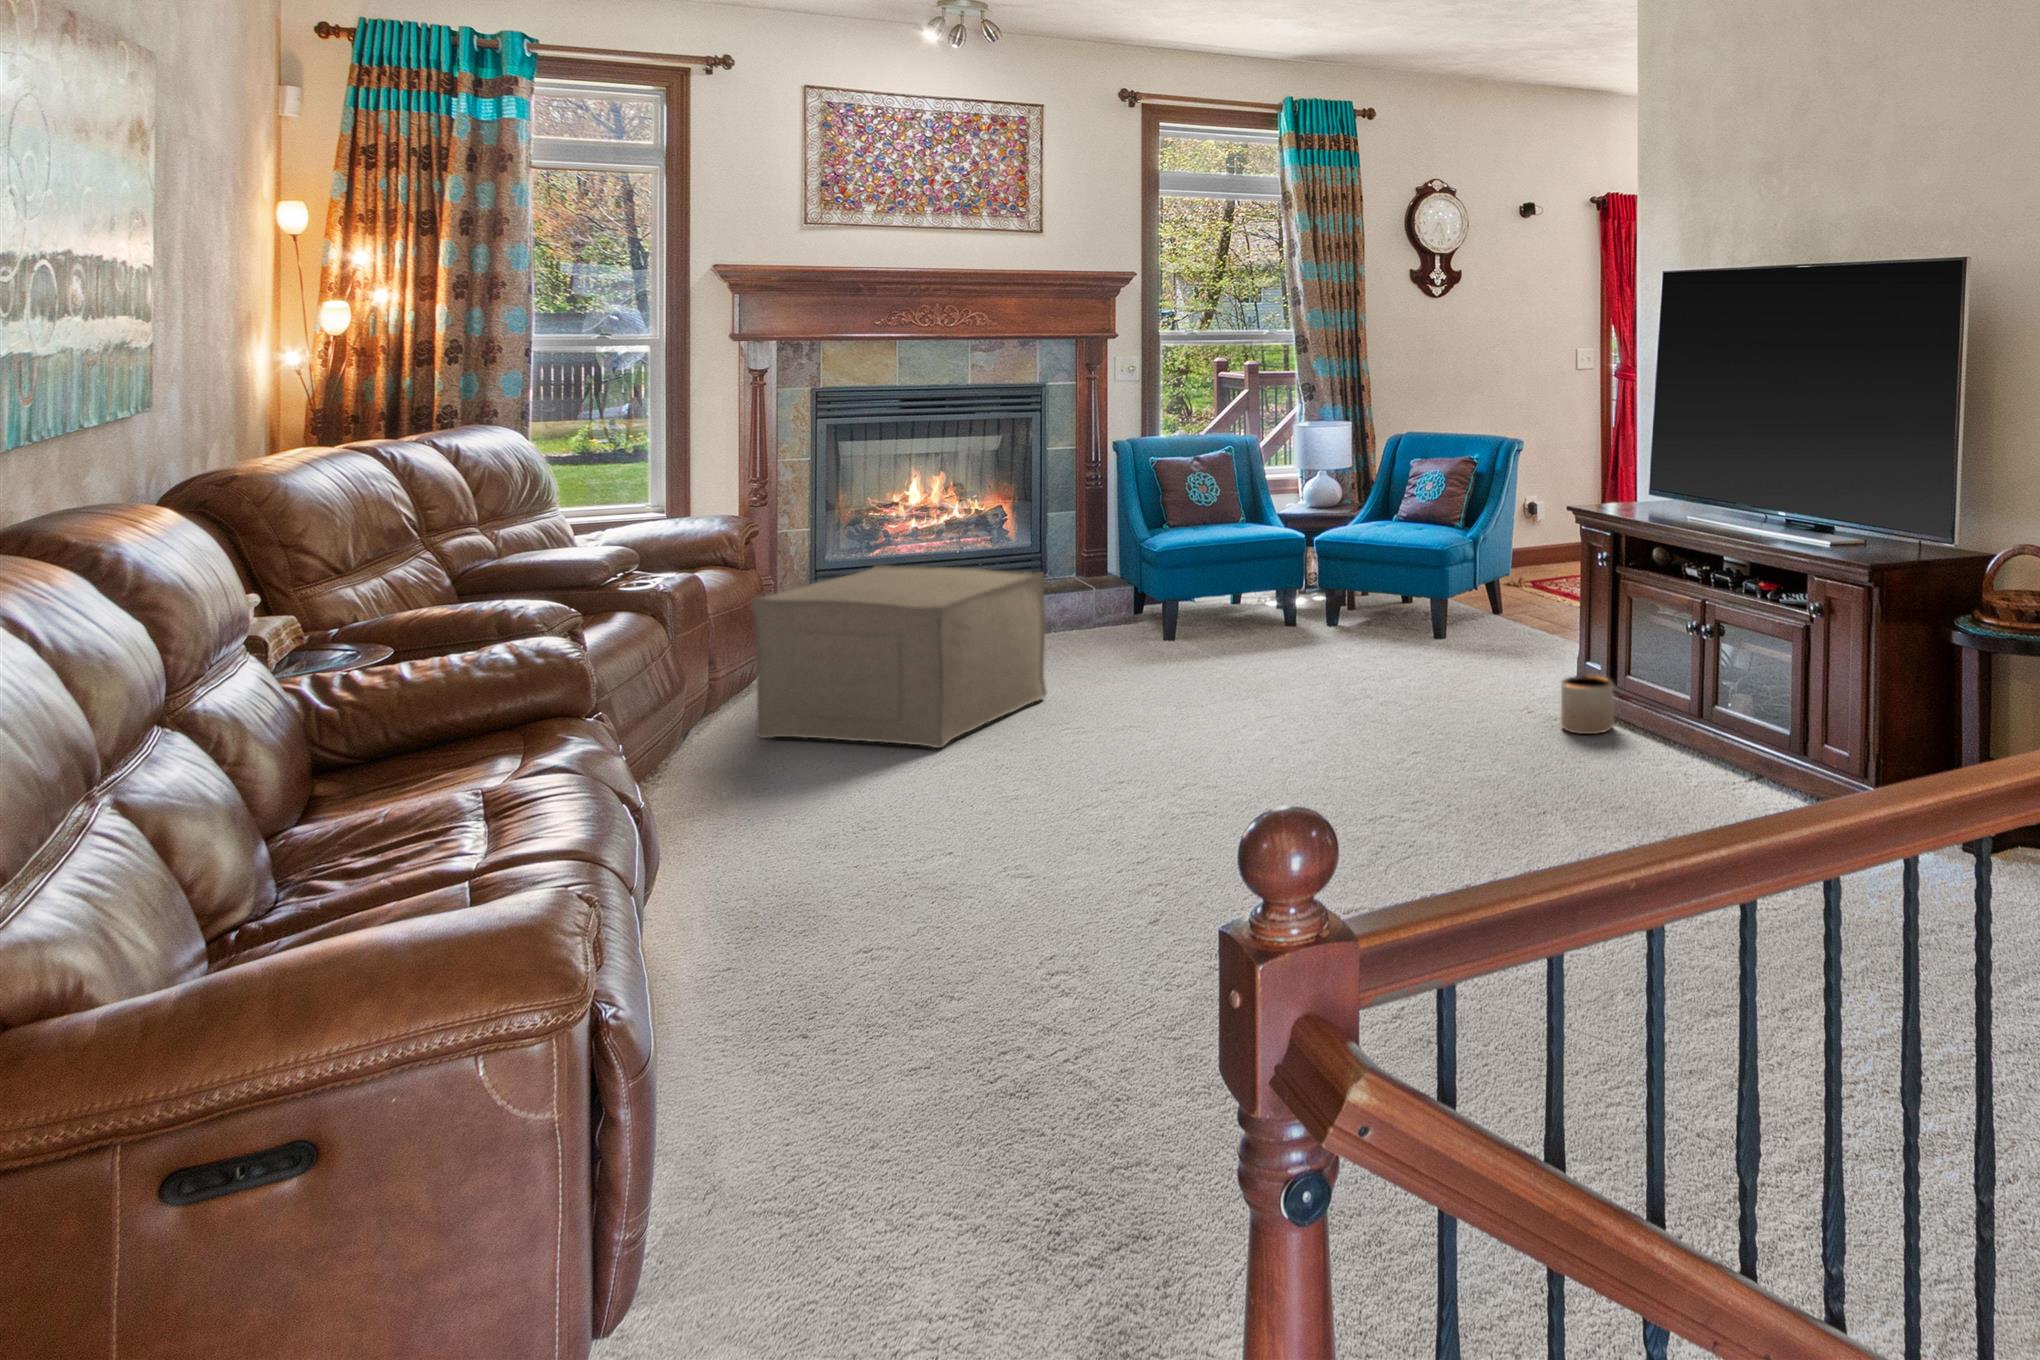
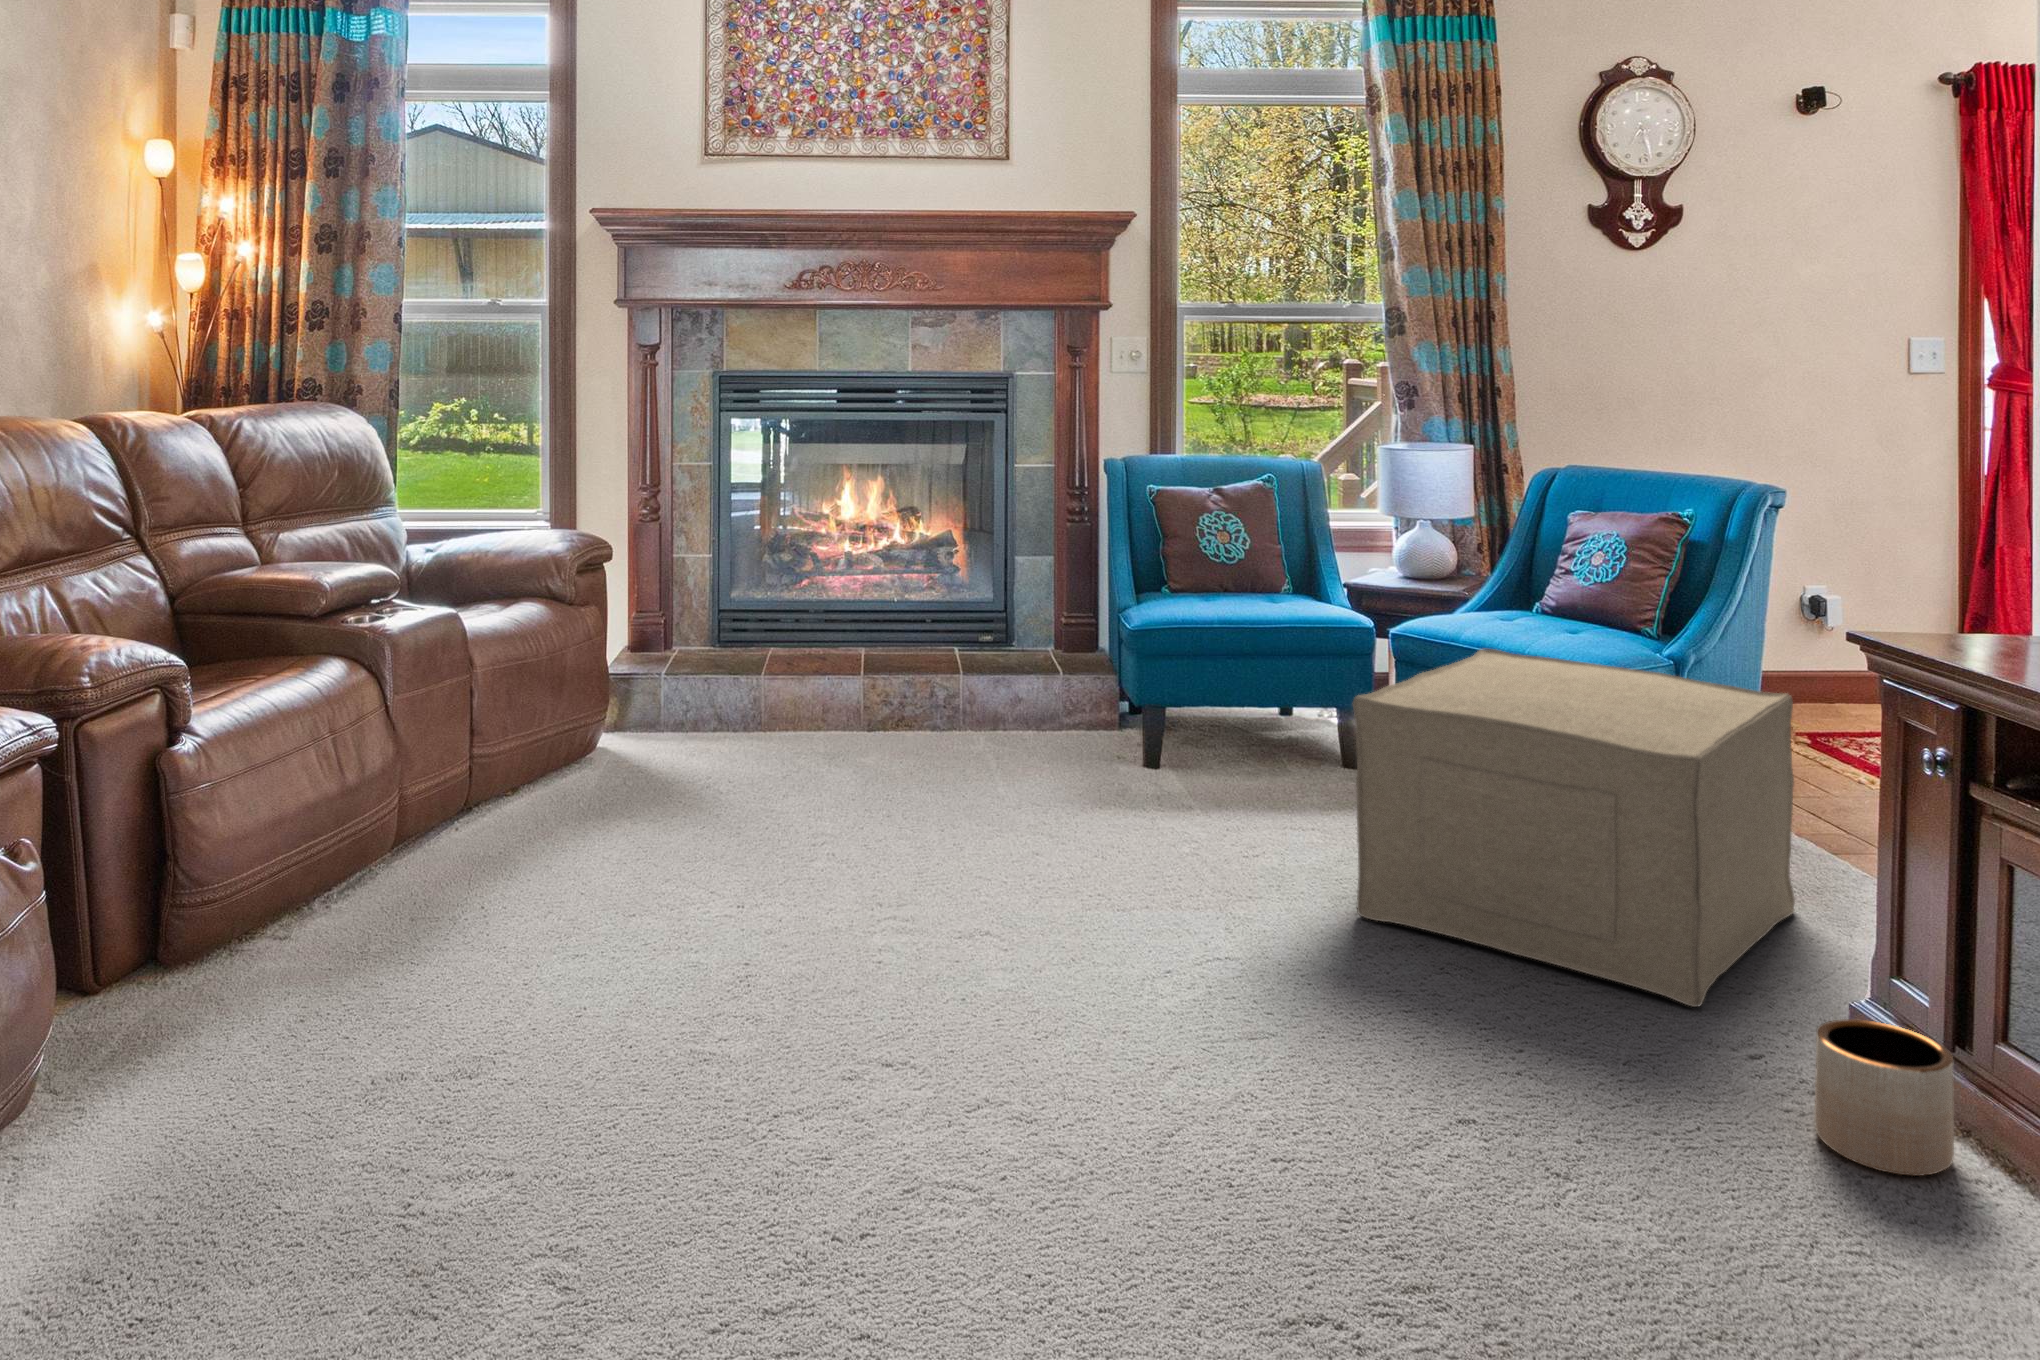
ottoman: present [752,565,1046,748] -> present [1353,649,1795,1007]

